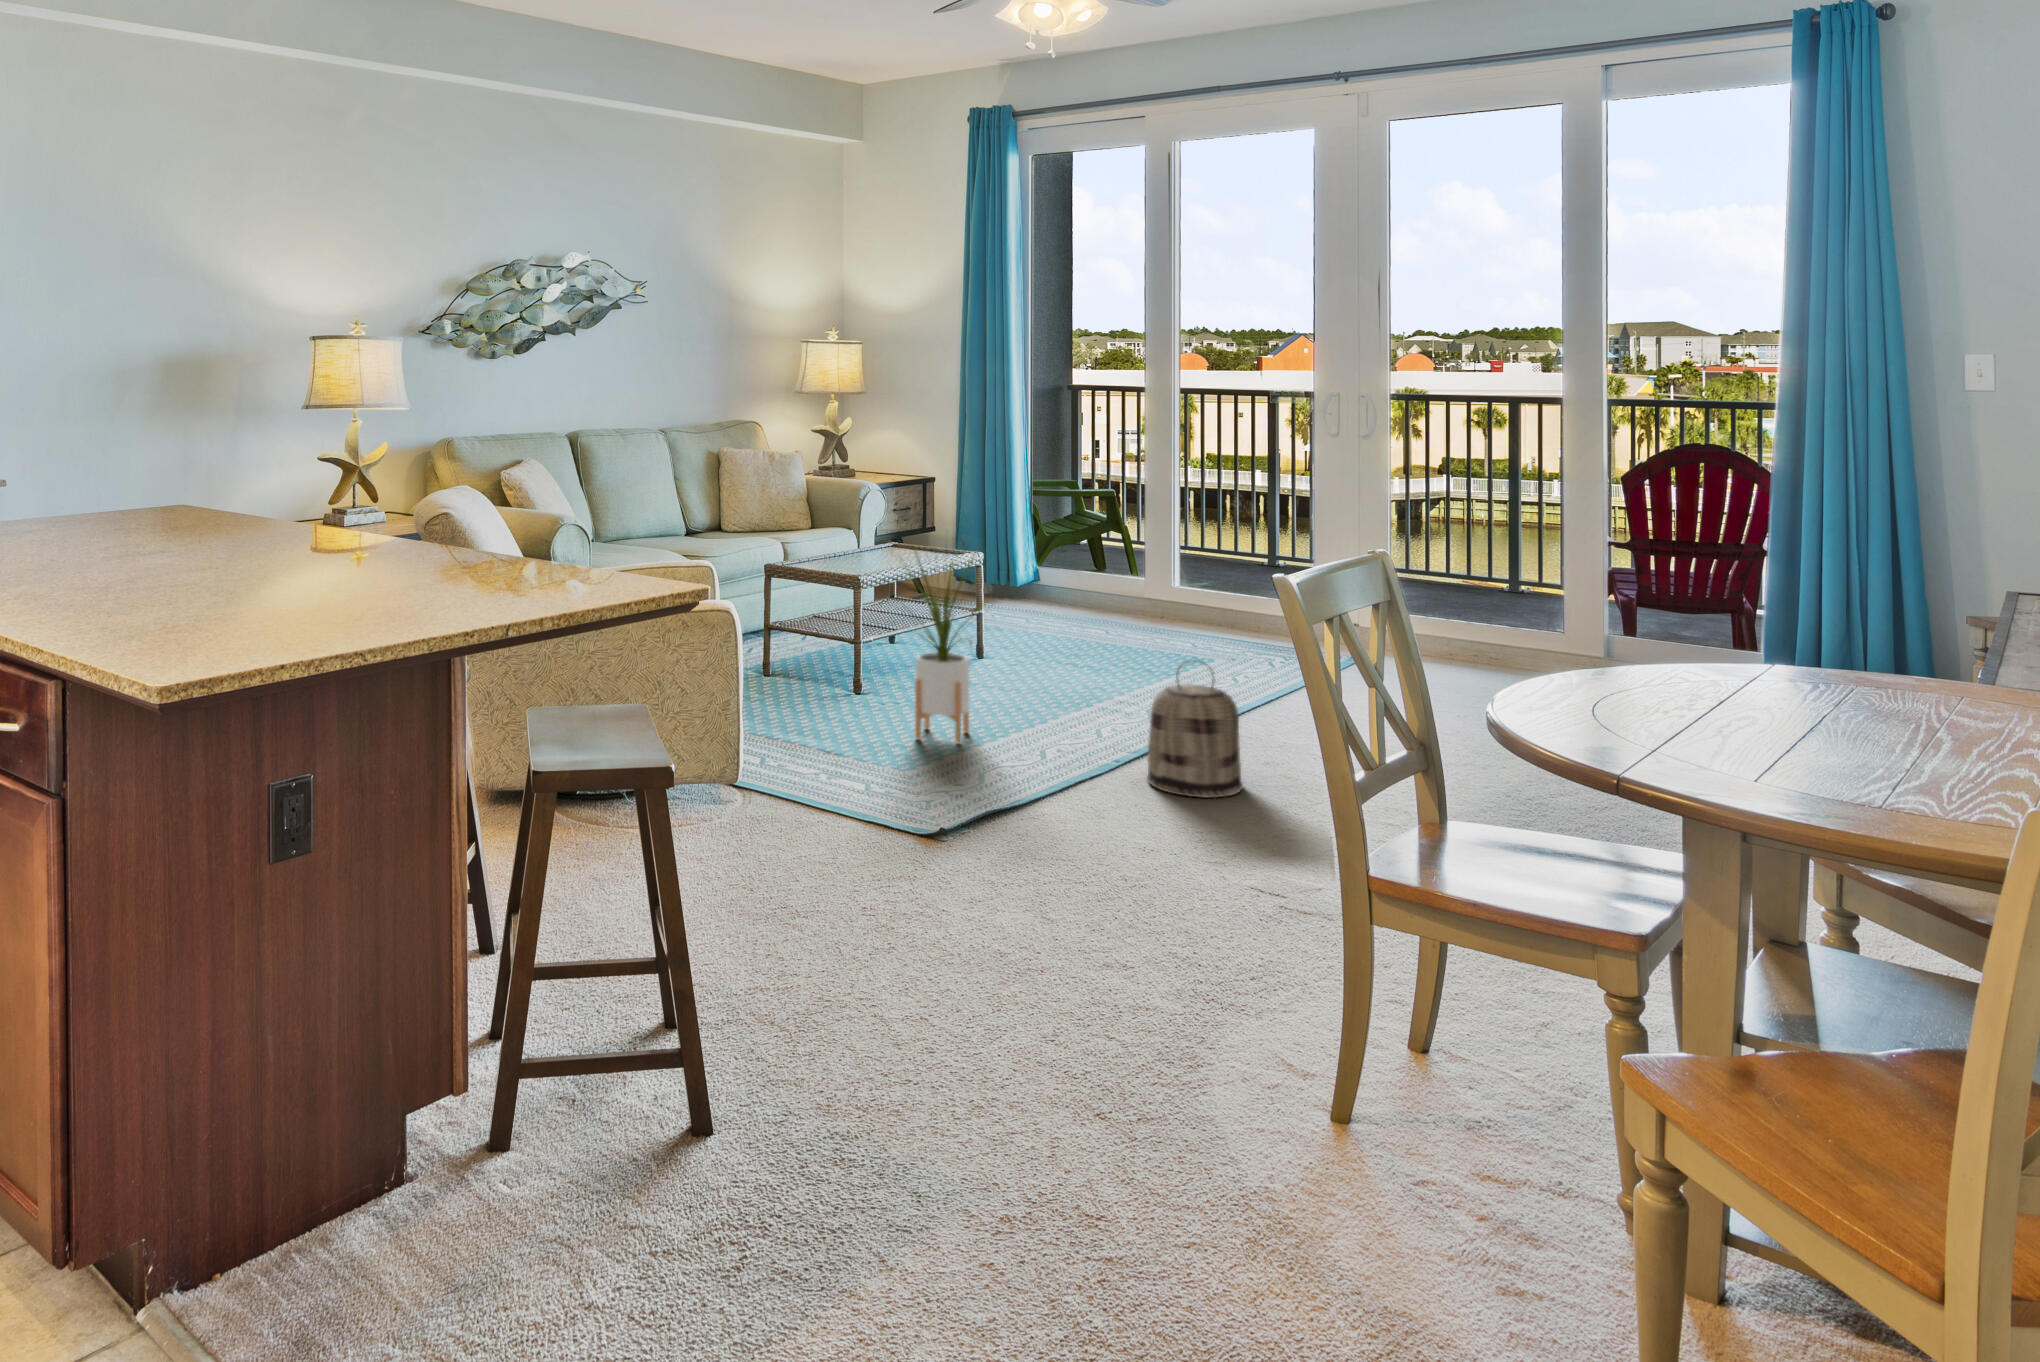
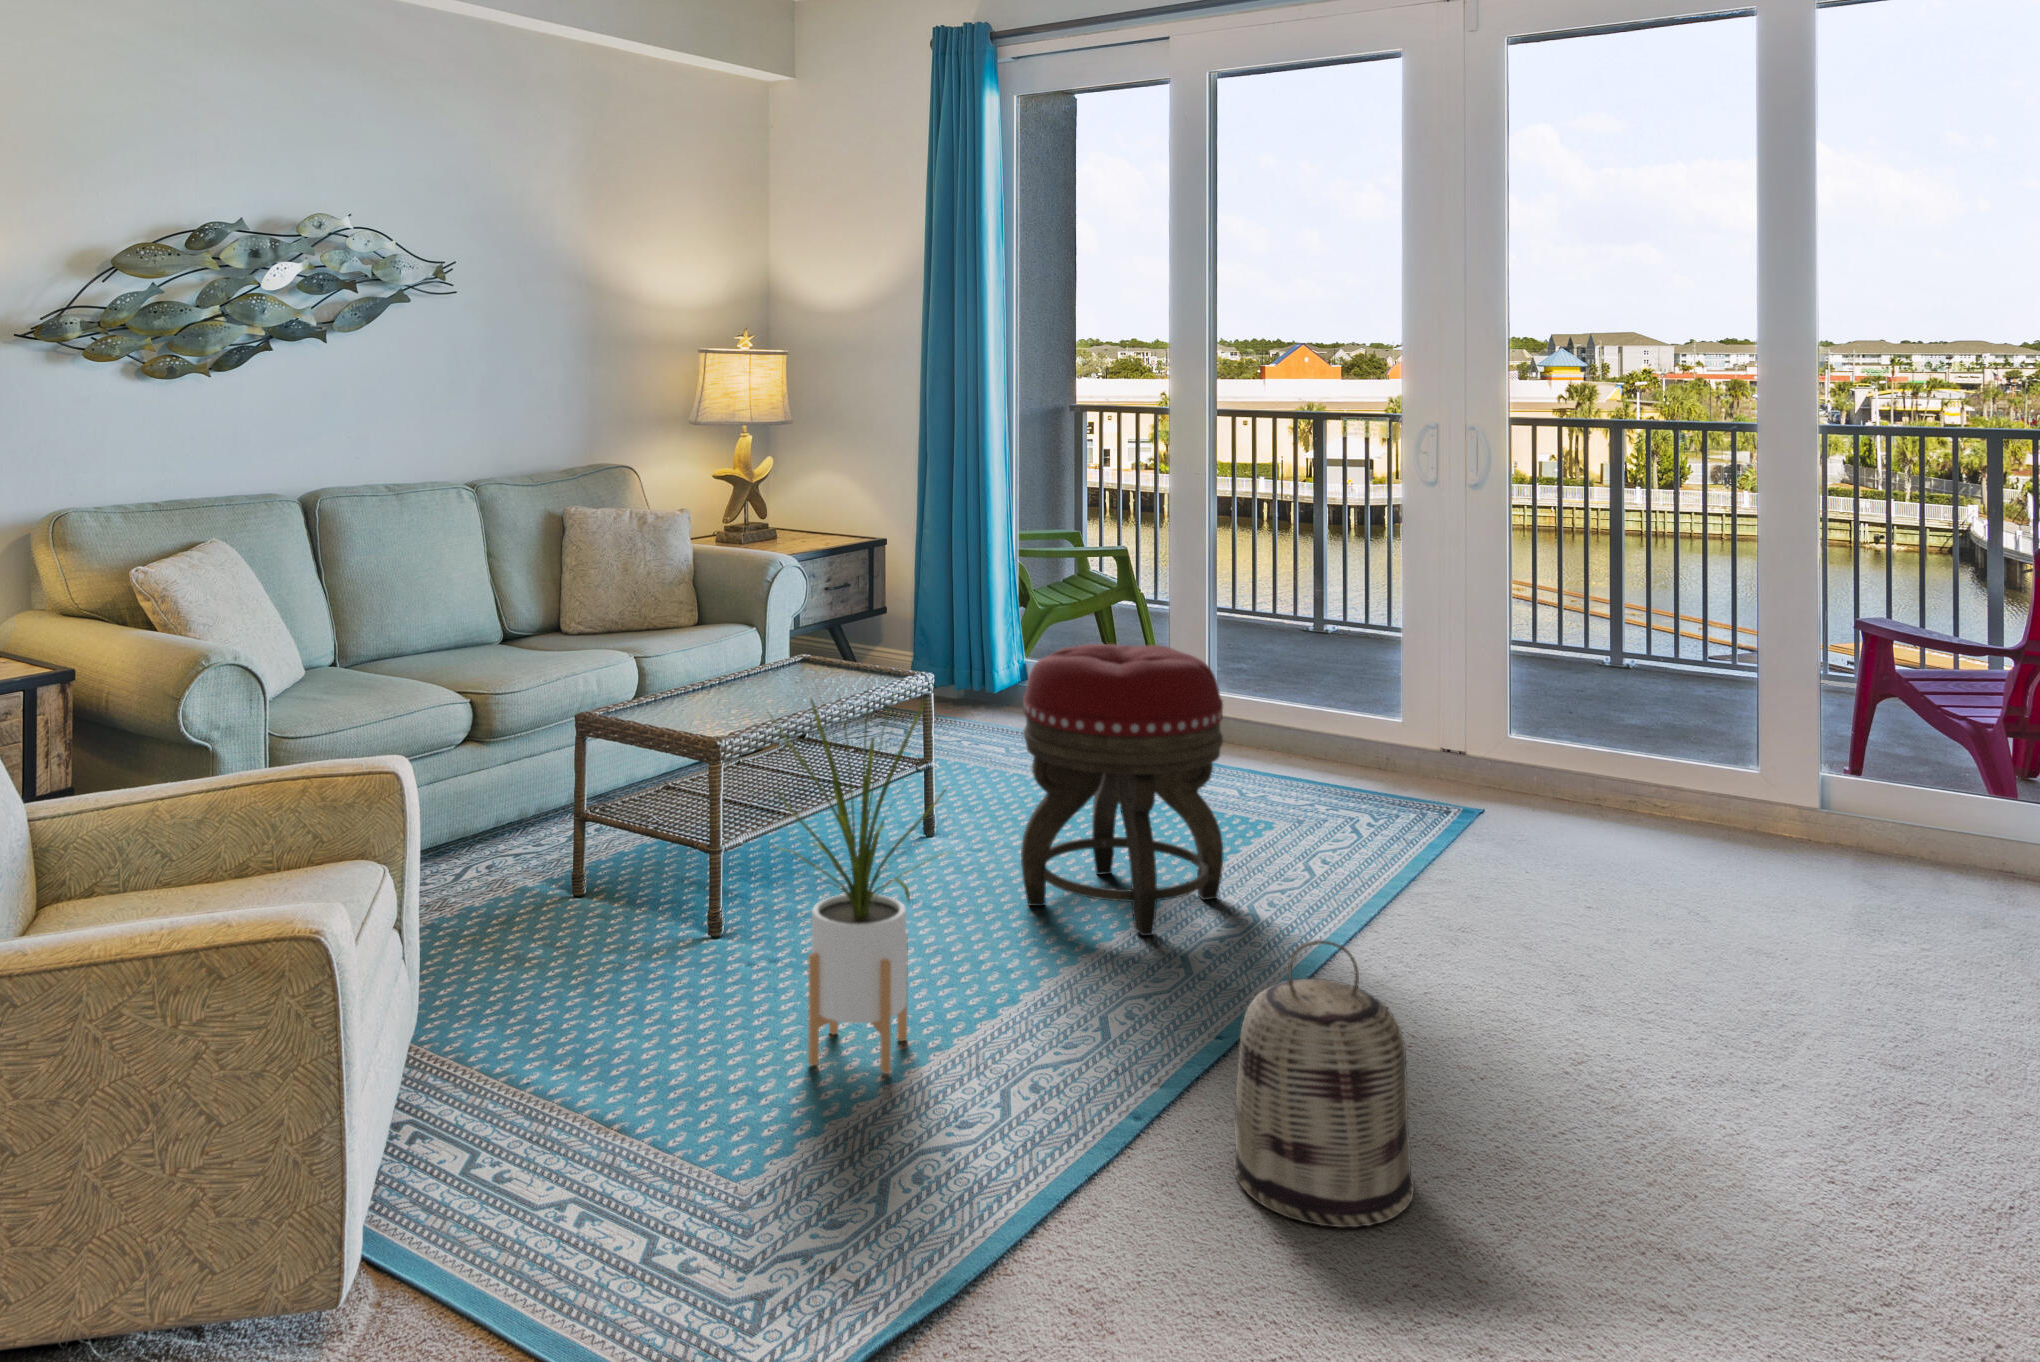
footstool: none [1034,532,1163,701] -> present [1021,644,1223,936]

